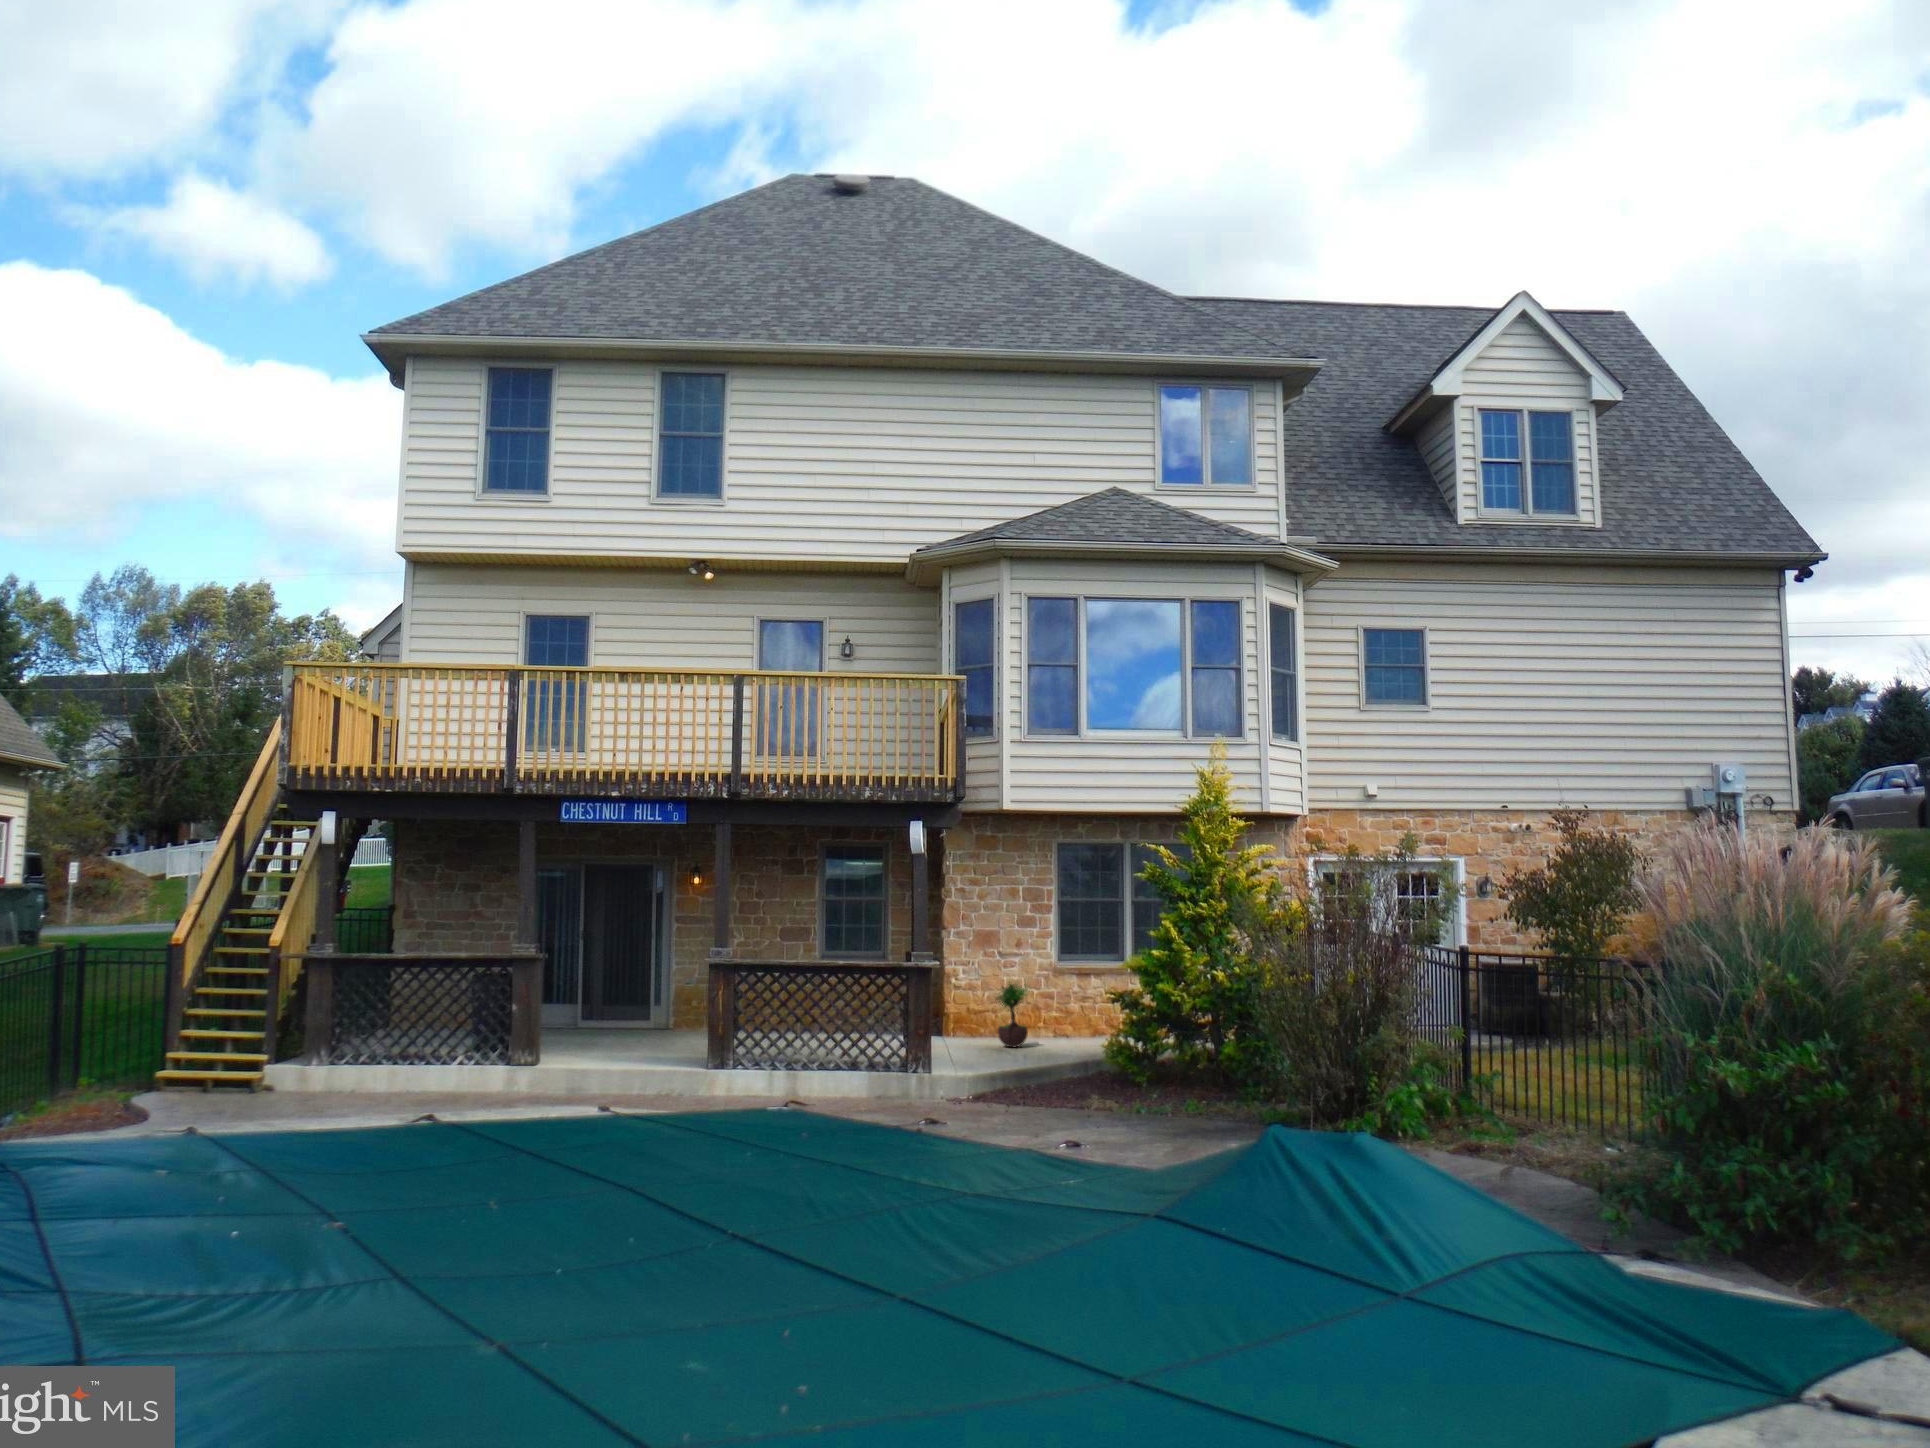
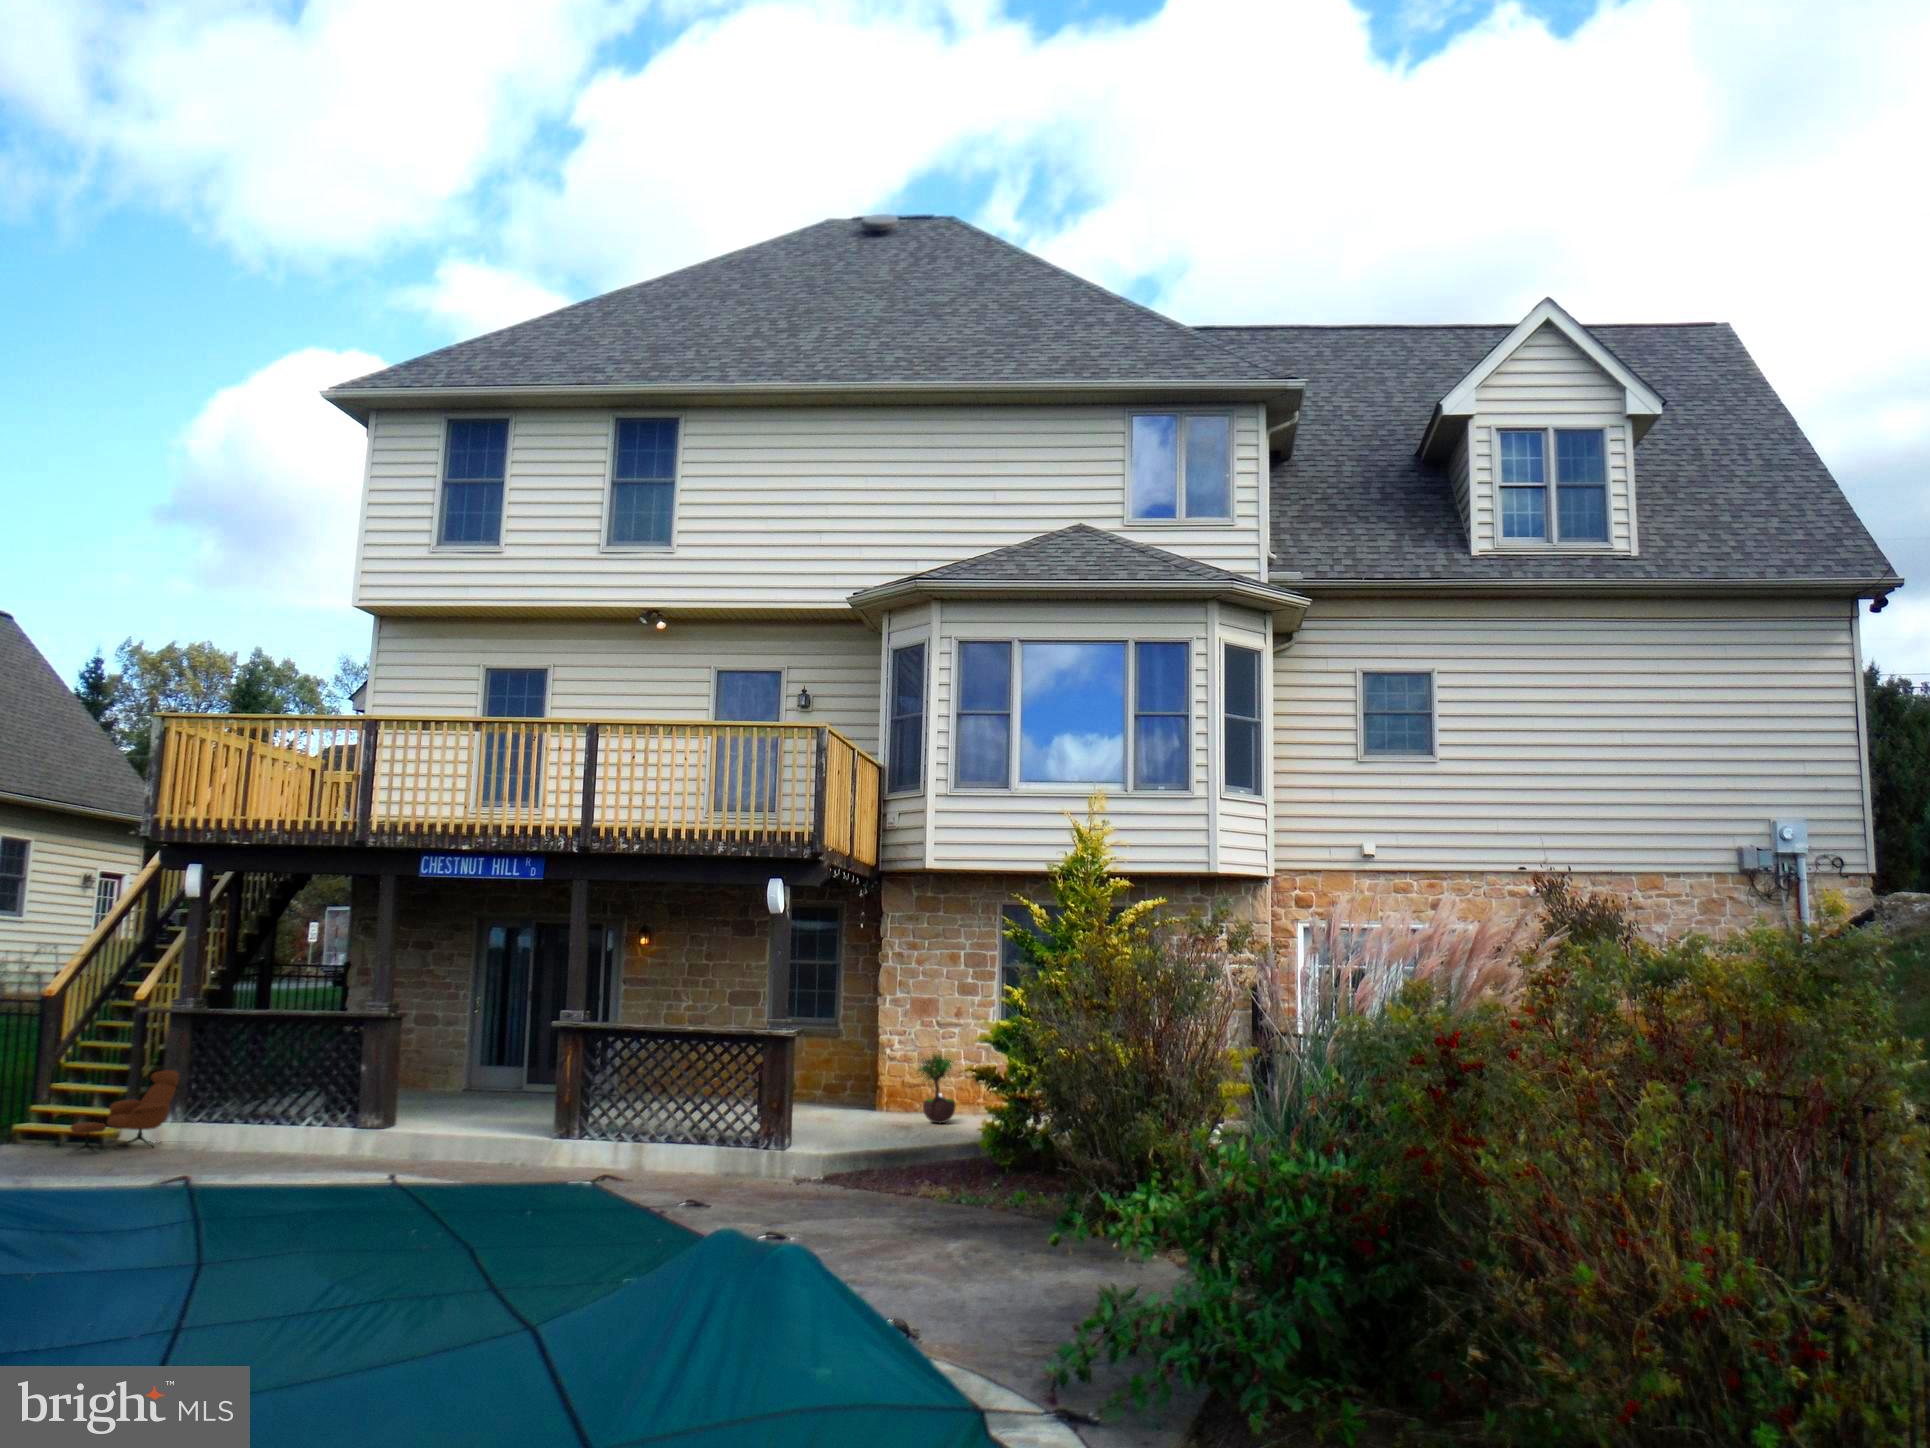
lounge chair: none [239,1014,325,1097] -> present [71,1070,179,1151]

